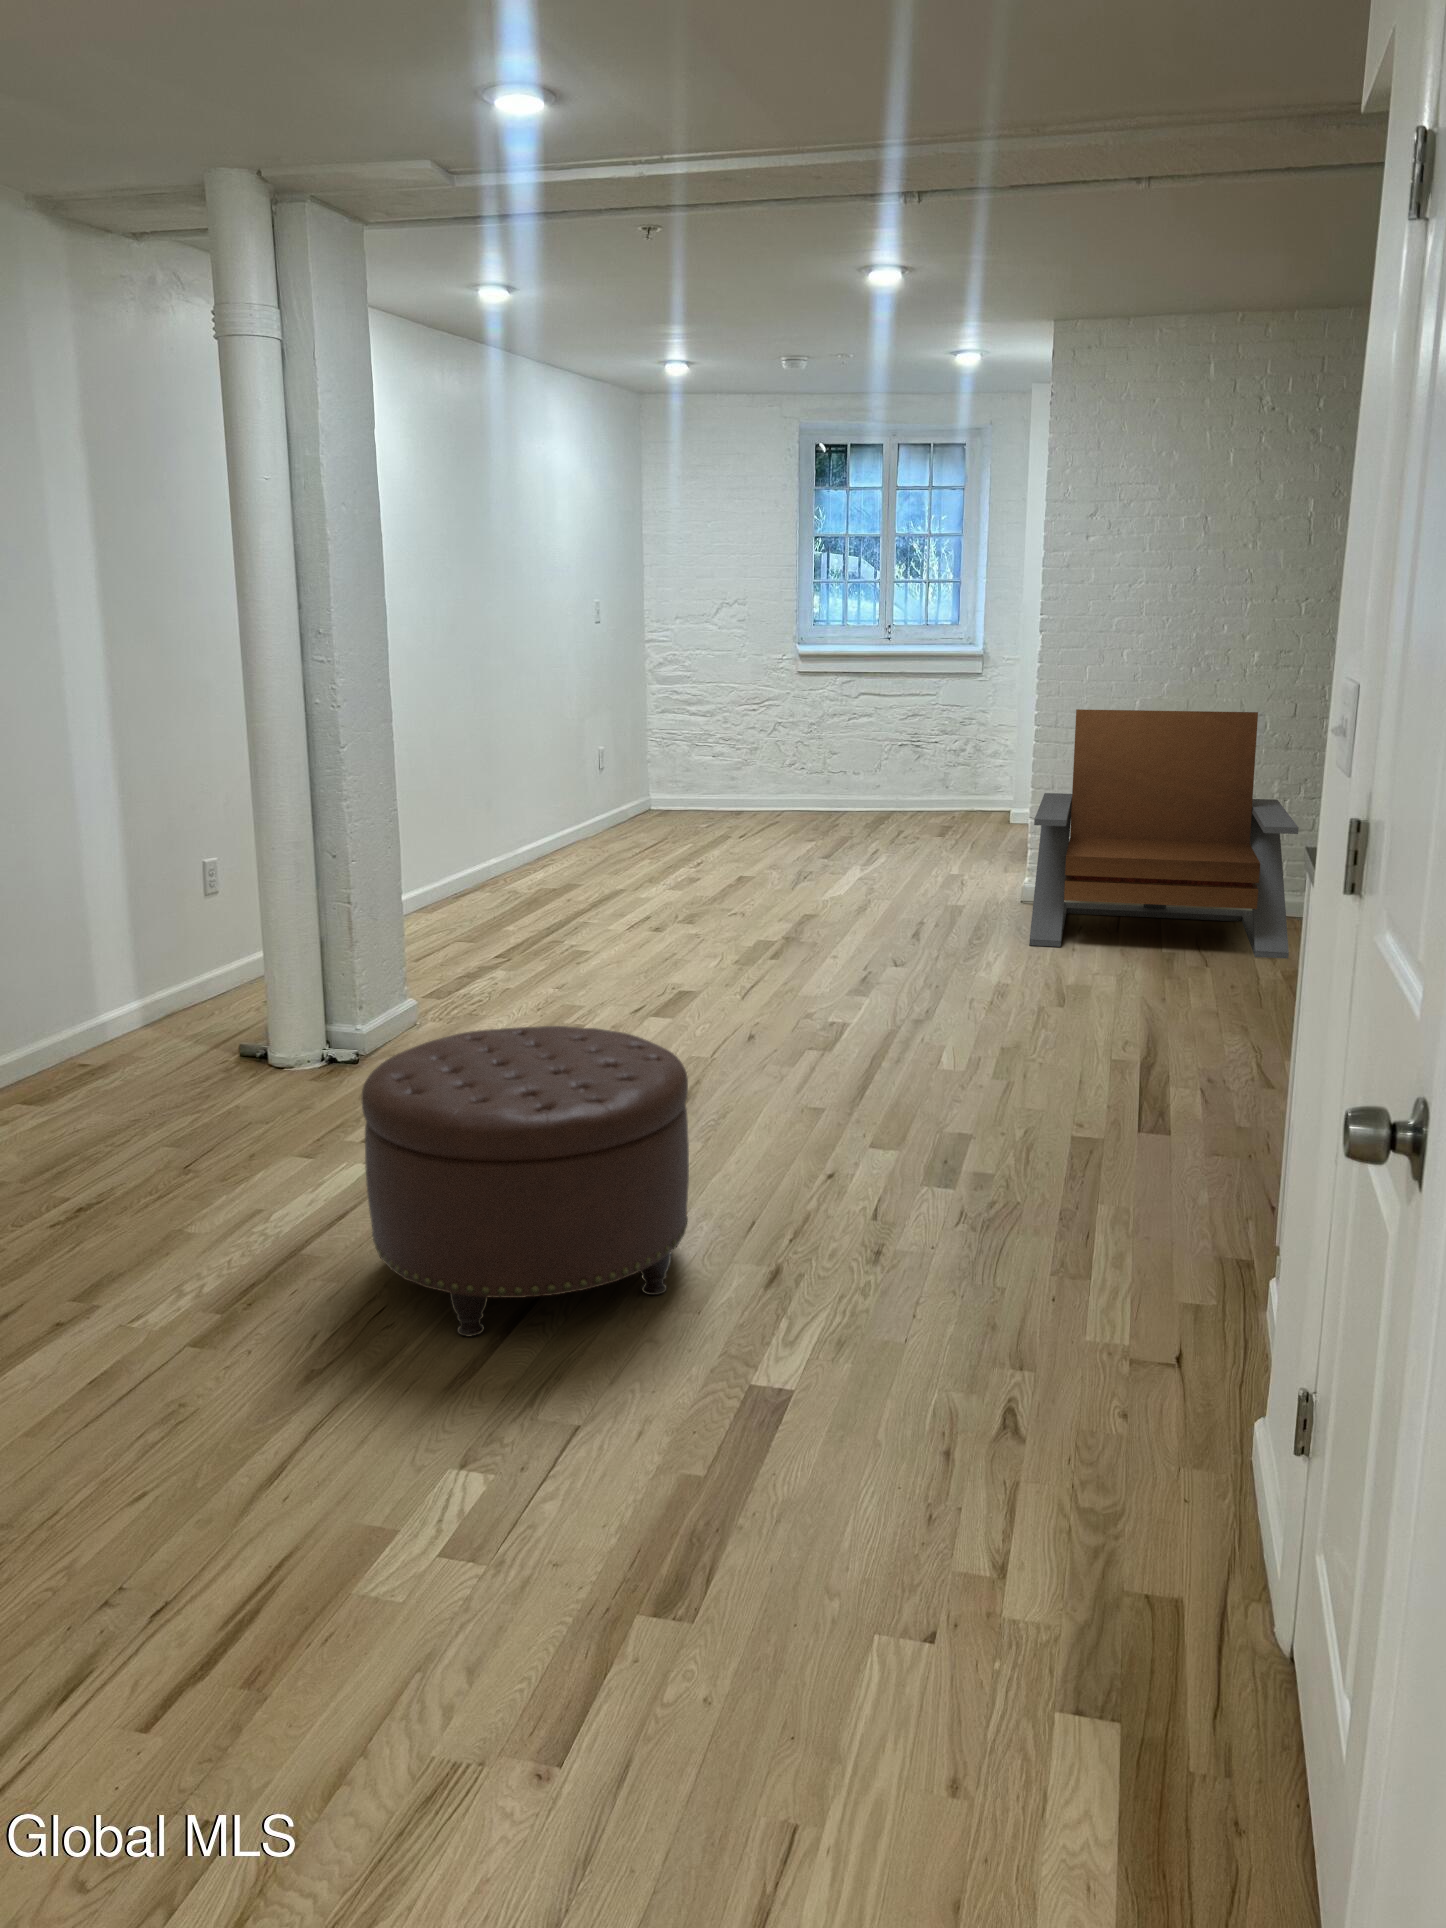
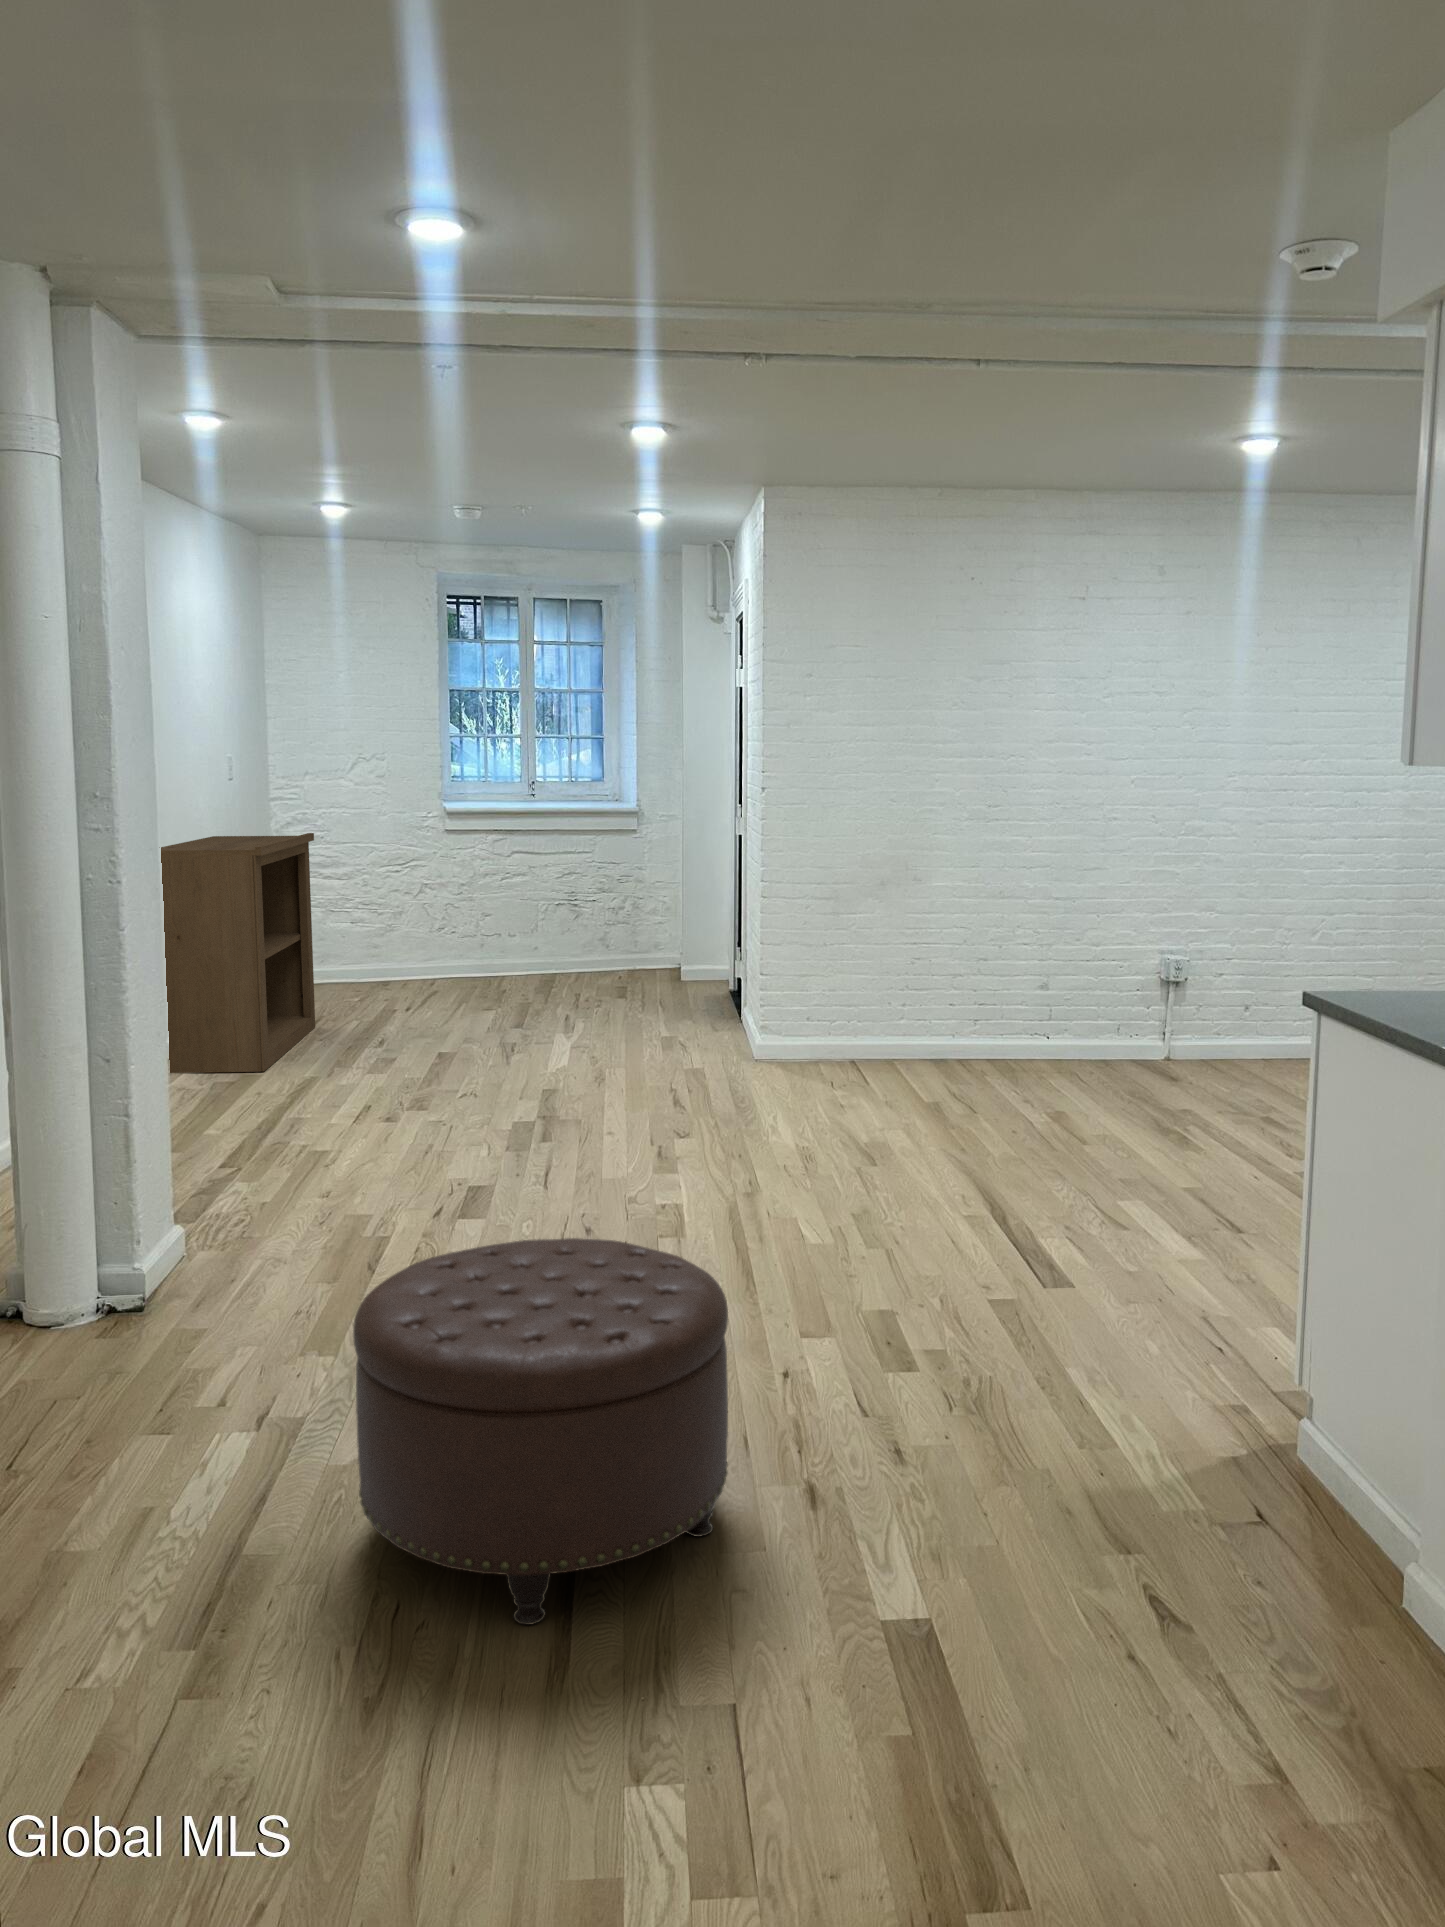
bookshelf: none [488,671,655,883] -> present [161,833,315,1073]
lounge chair: present [1029,709,1299,959] -> none [766,863,1035,1103]

